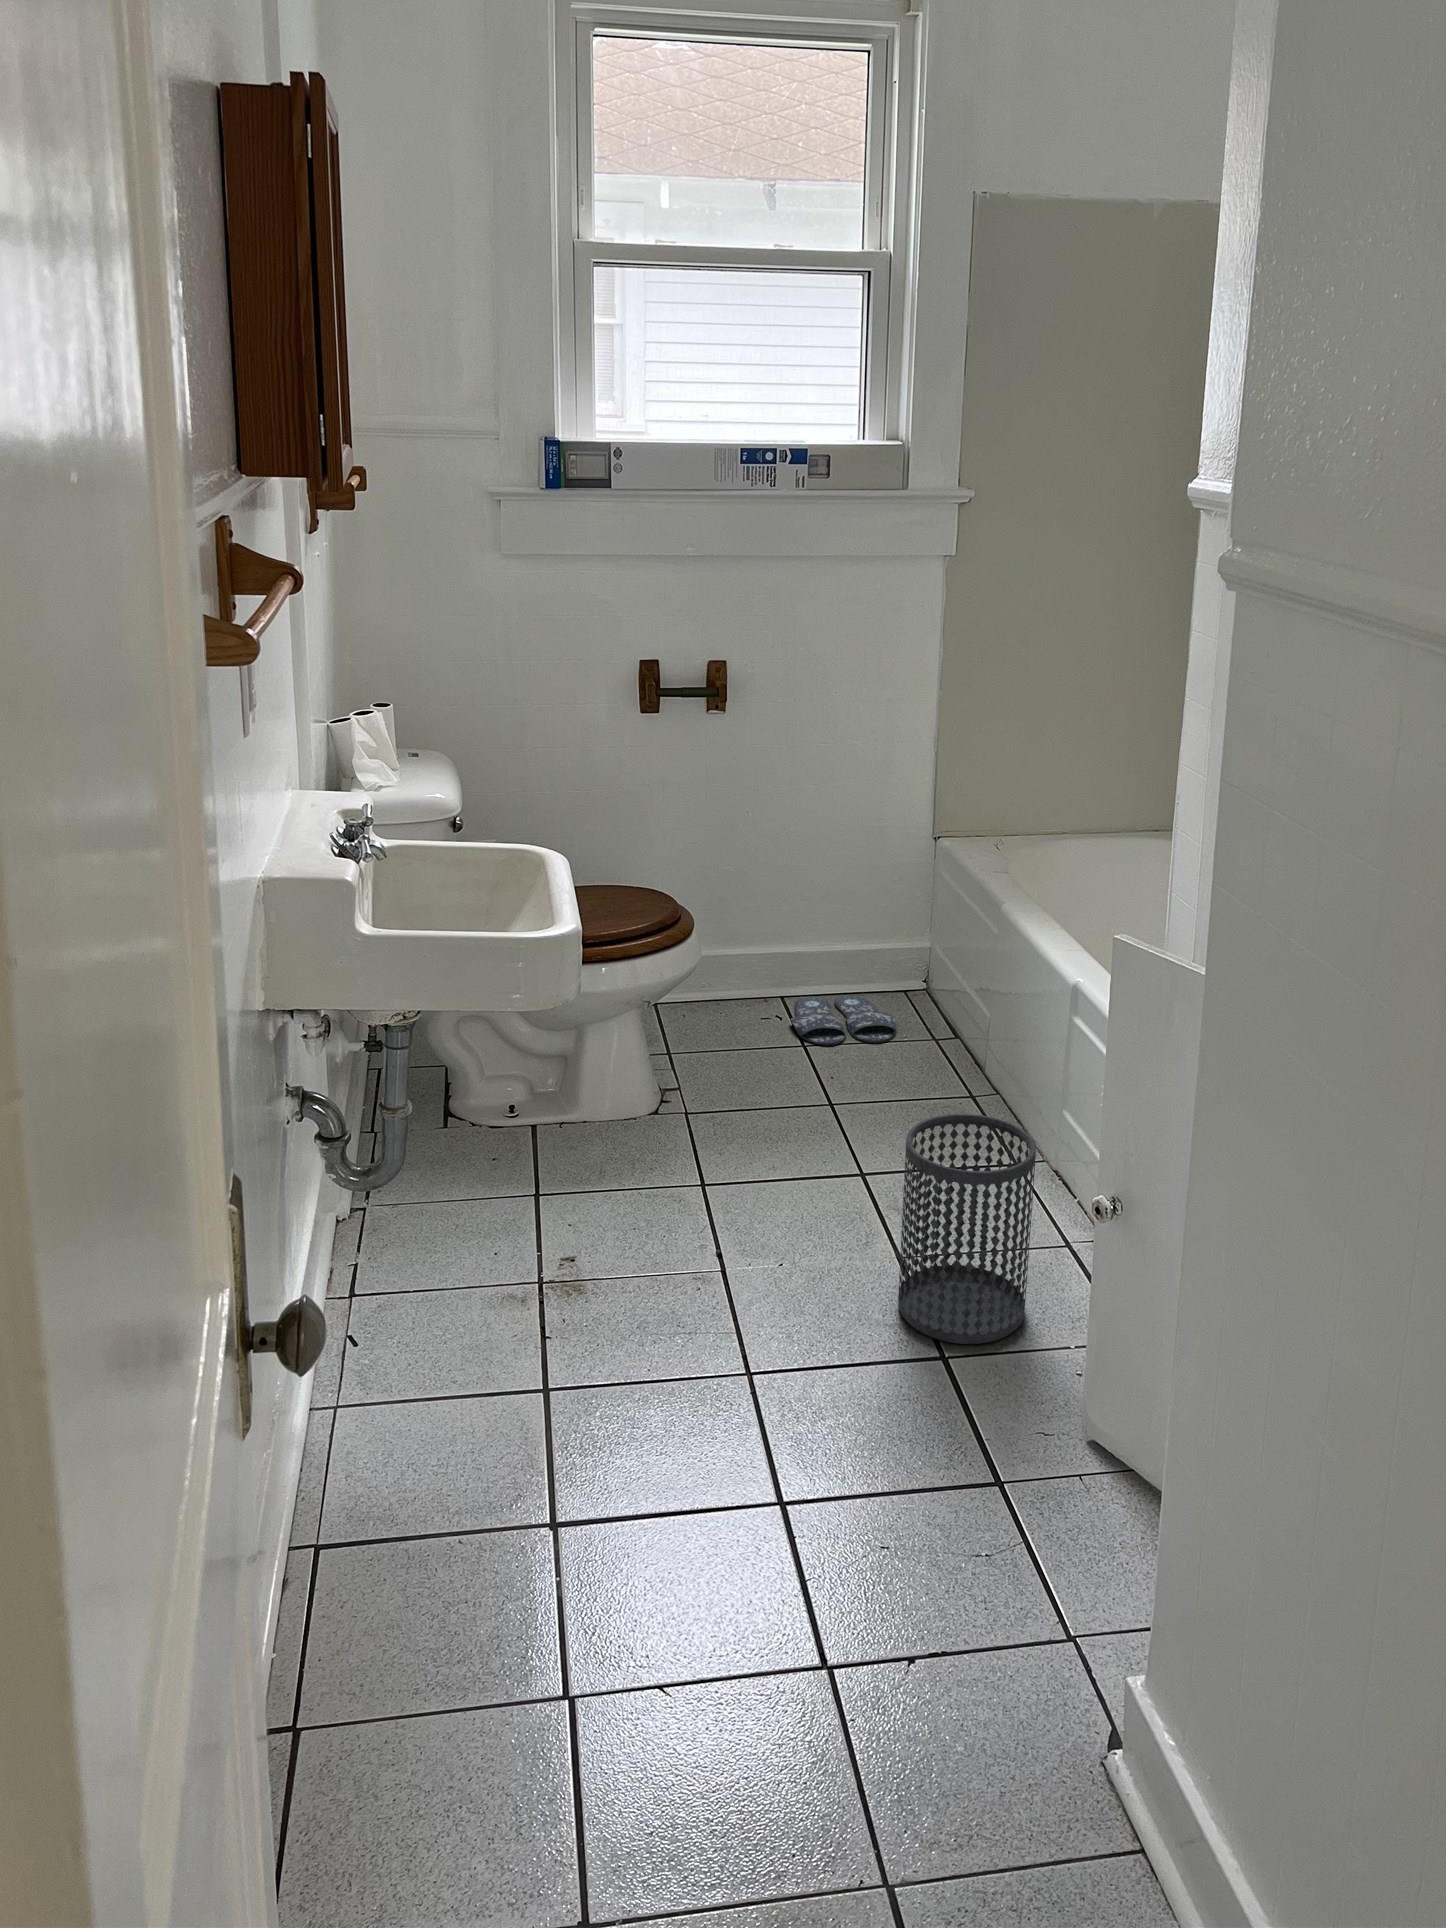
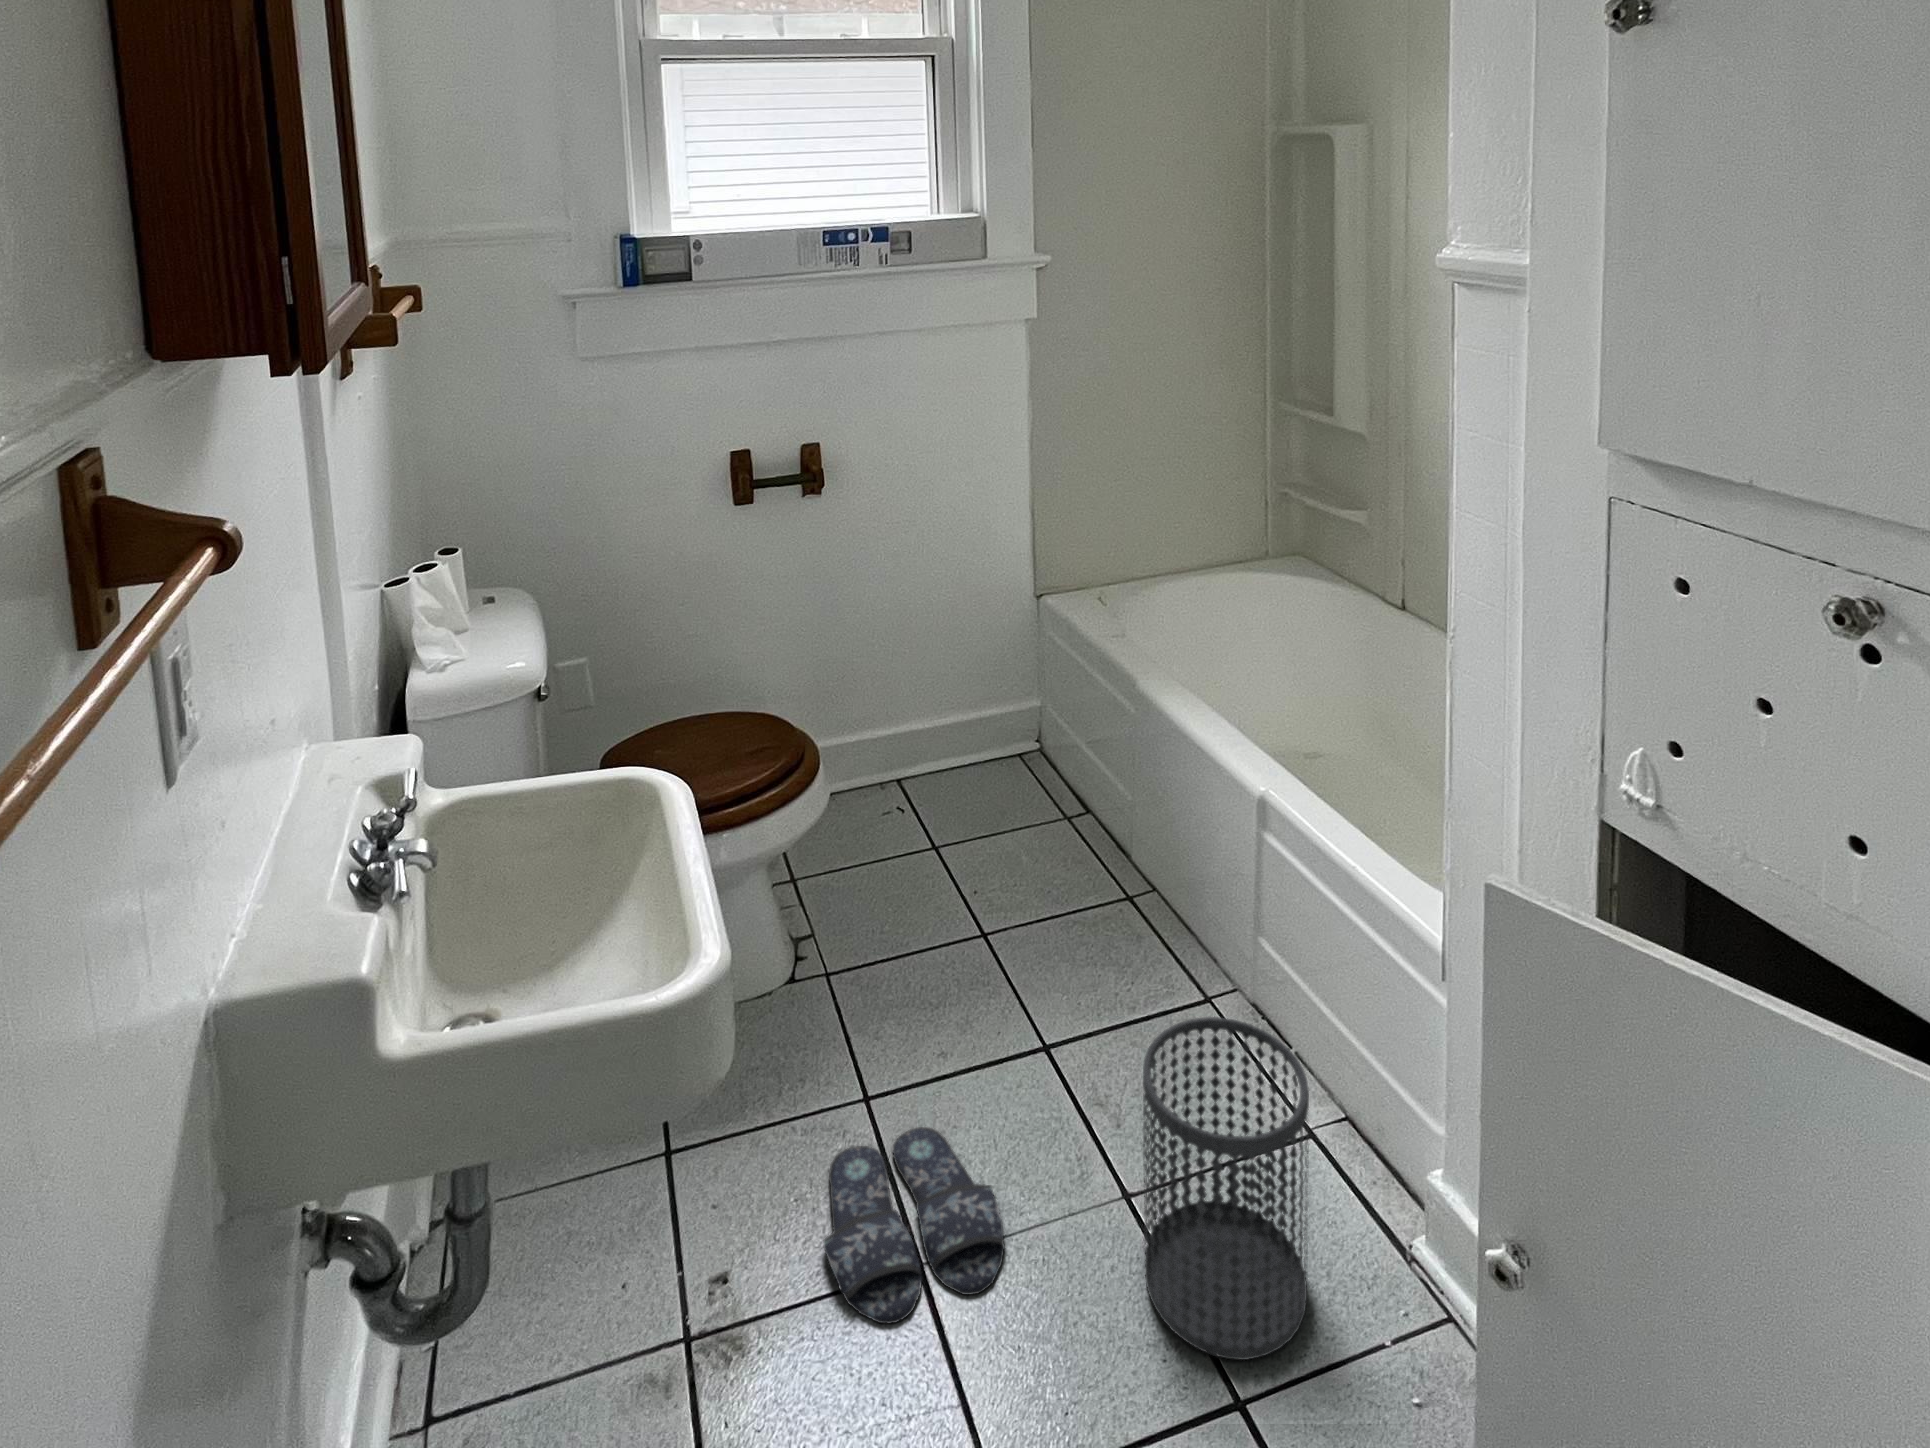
slippers: present [790,995,896,1046] -> present [824,1127,1005,1324]

